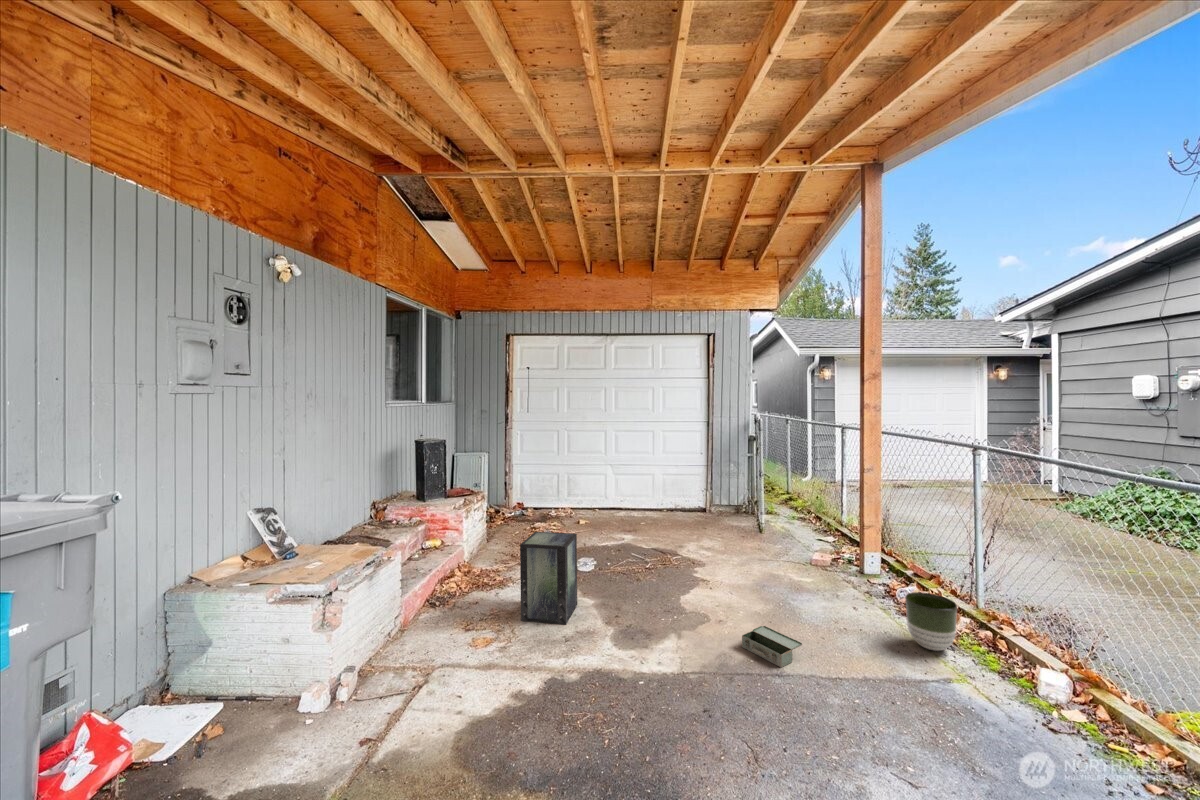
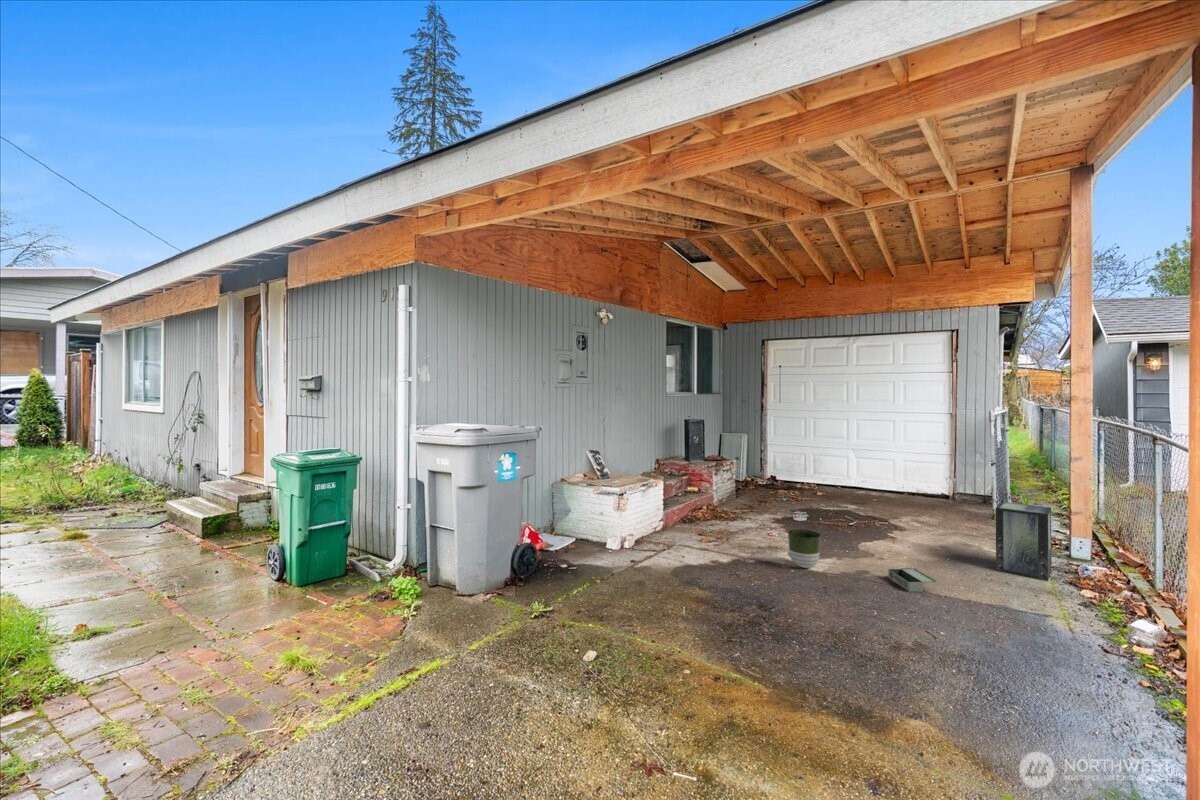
storage box: present [520,532,577,625] -> present [996,502,1052,581]
planter: present [906,592,957,651] -> present [788,530,821,568]

